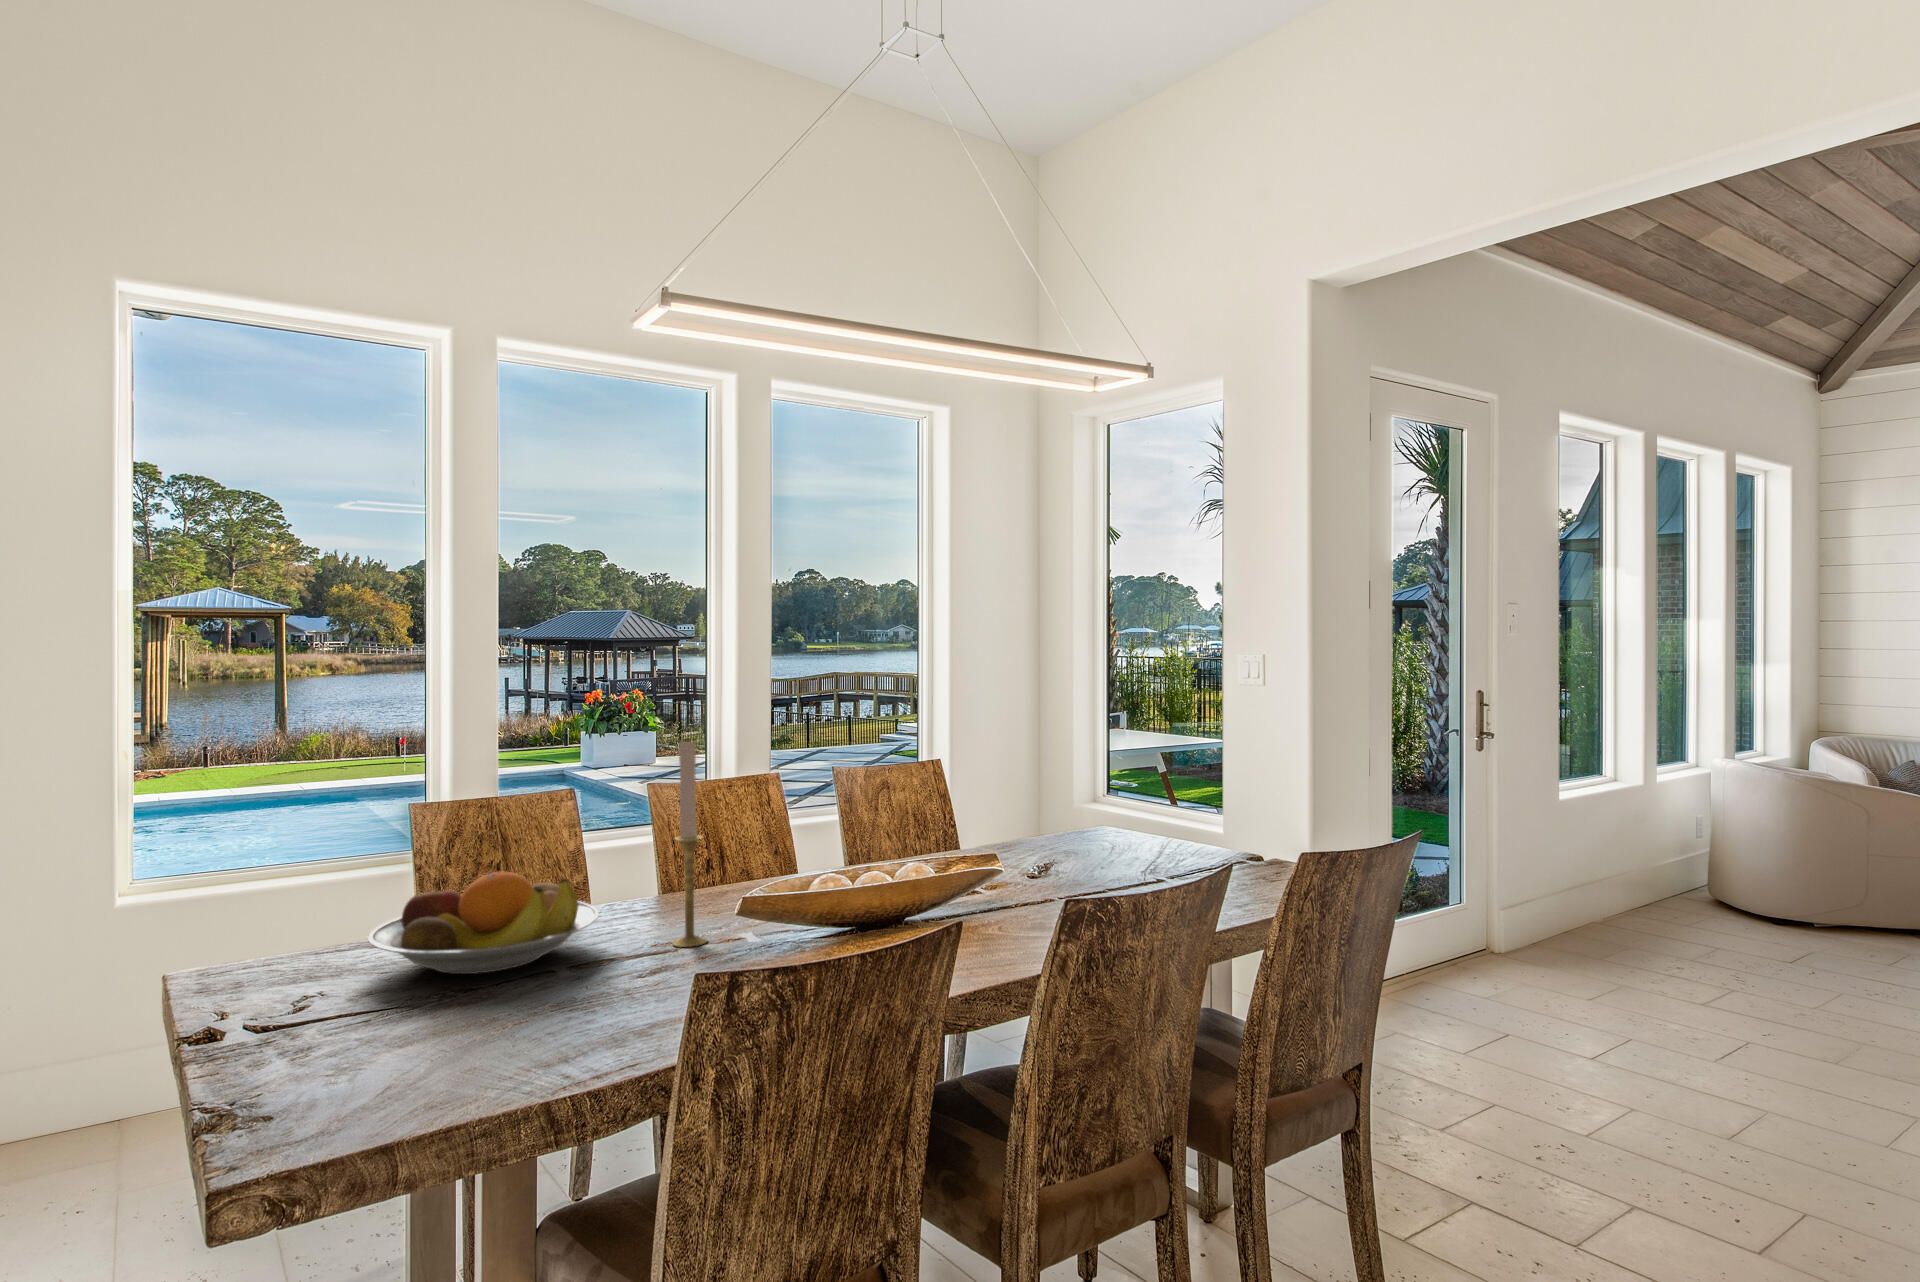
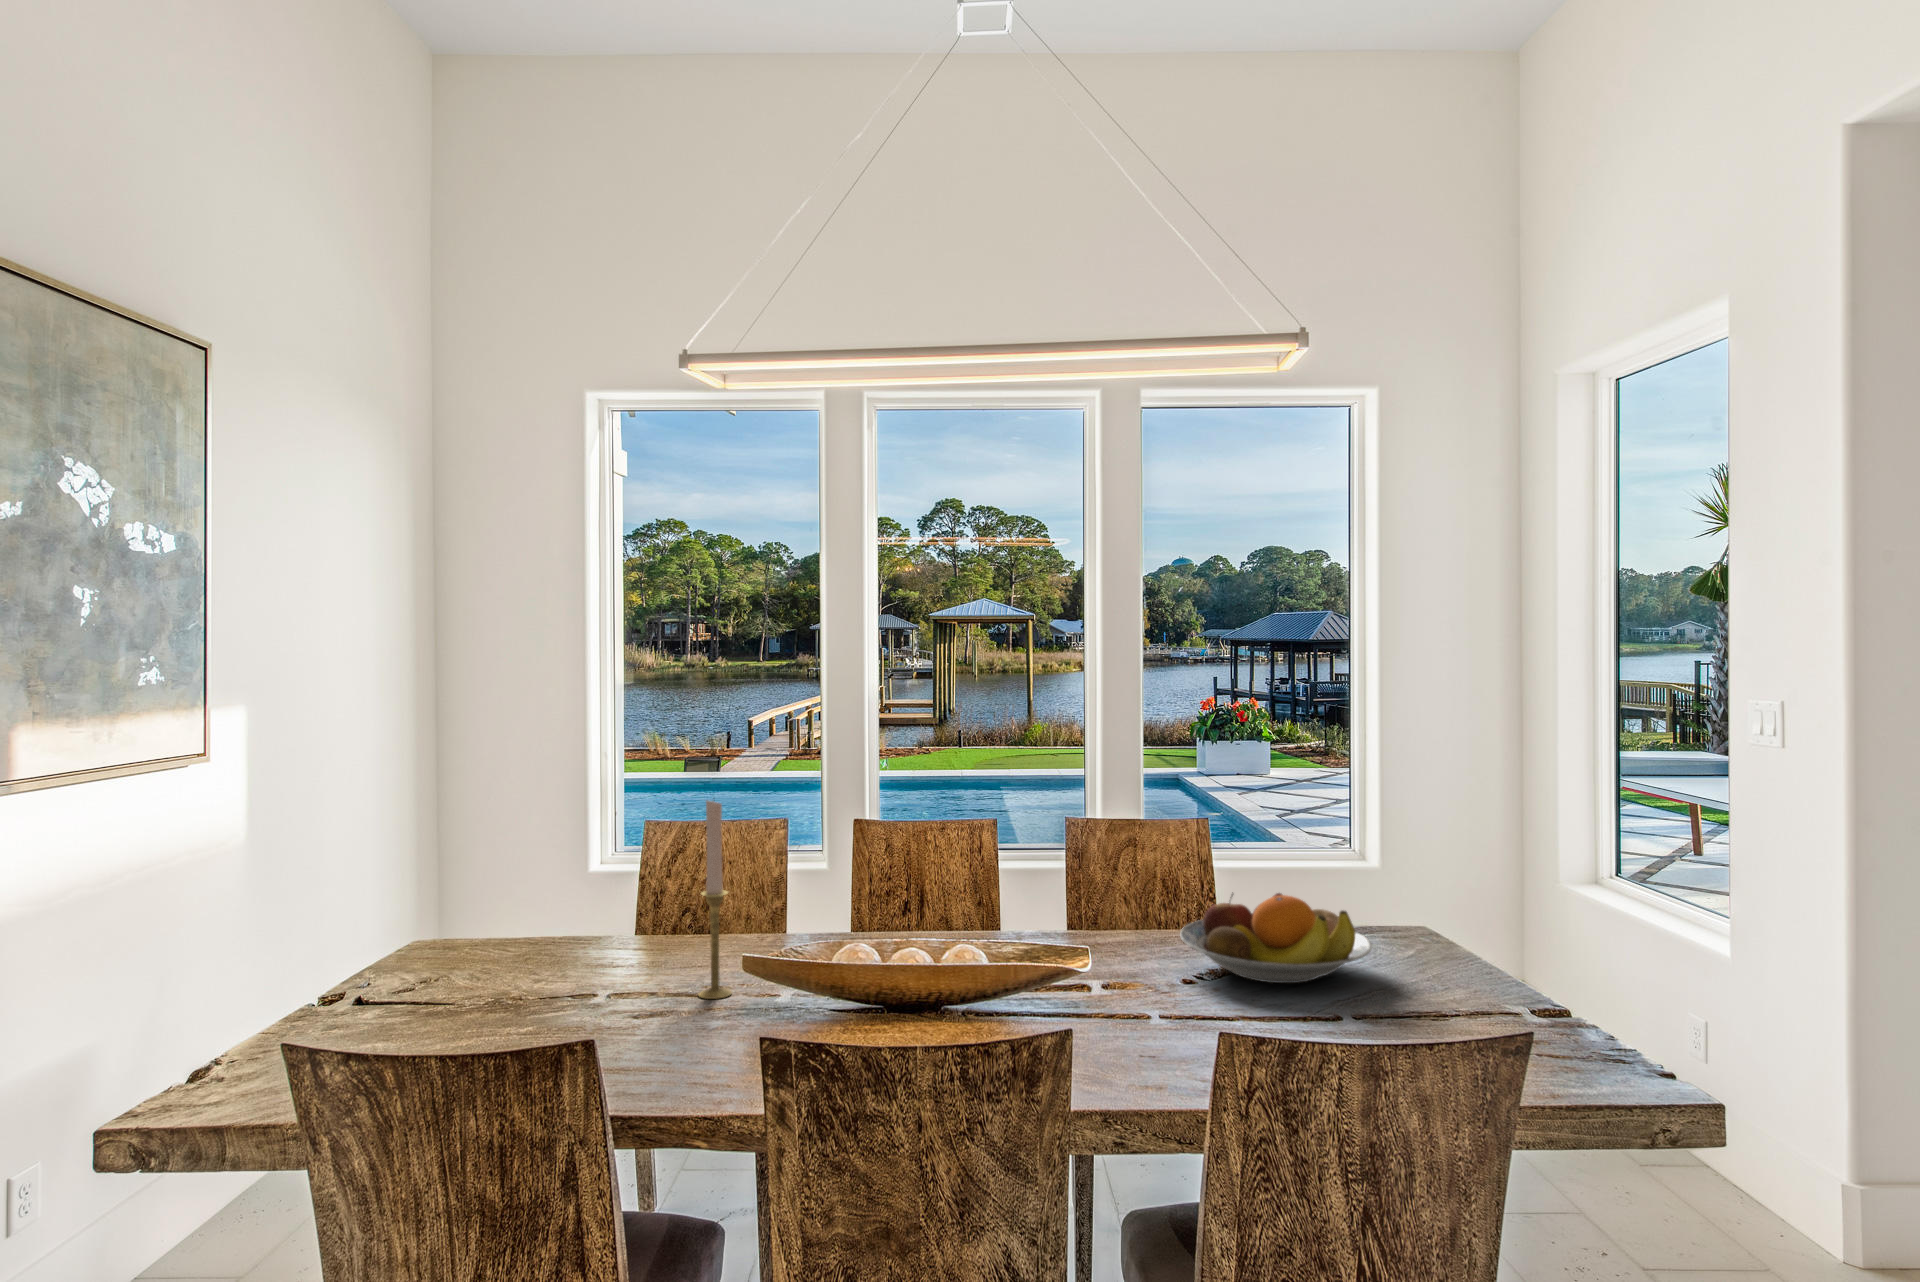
fruit bowl: present [368,871,599,974] -> present [1180,893,1372,983]

